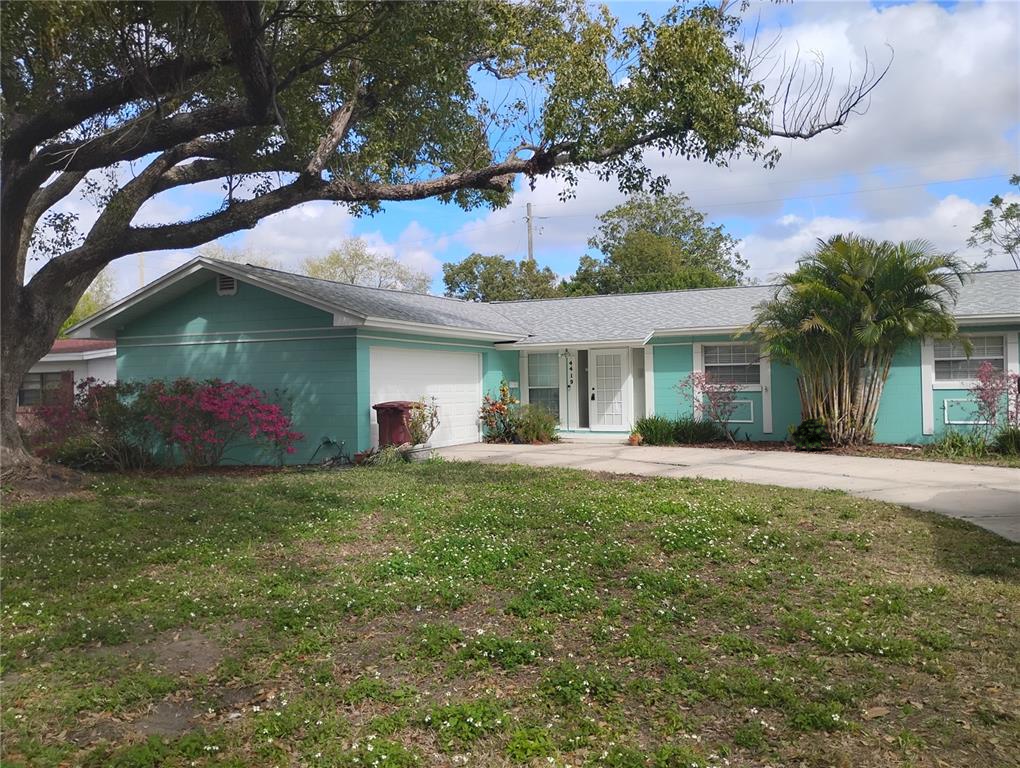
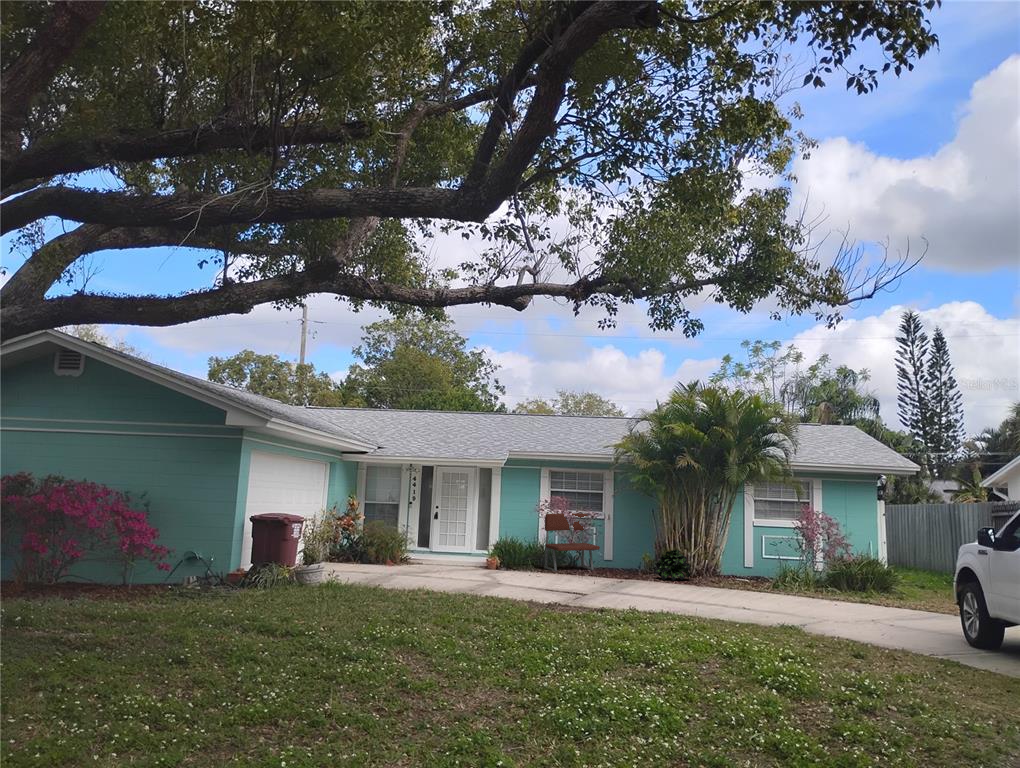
bench: none [683,386,743,447] -> present [544,513,600,571]

